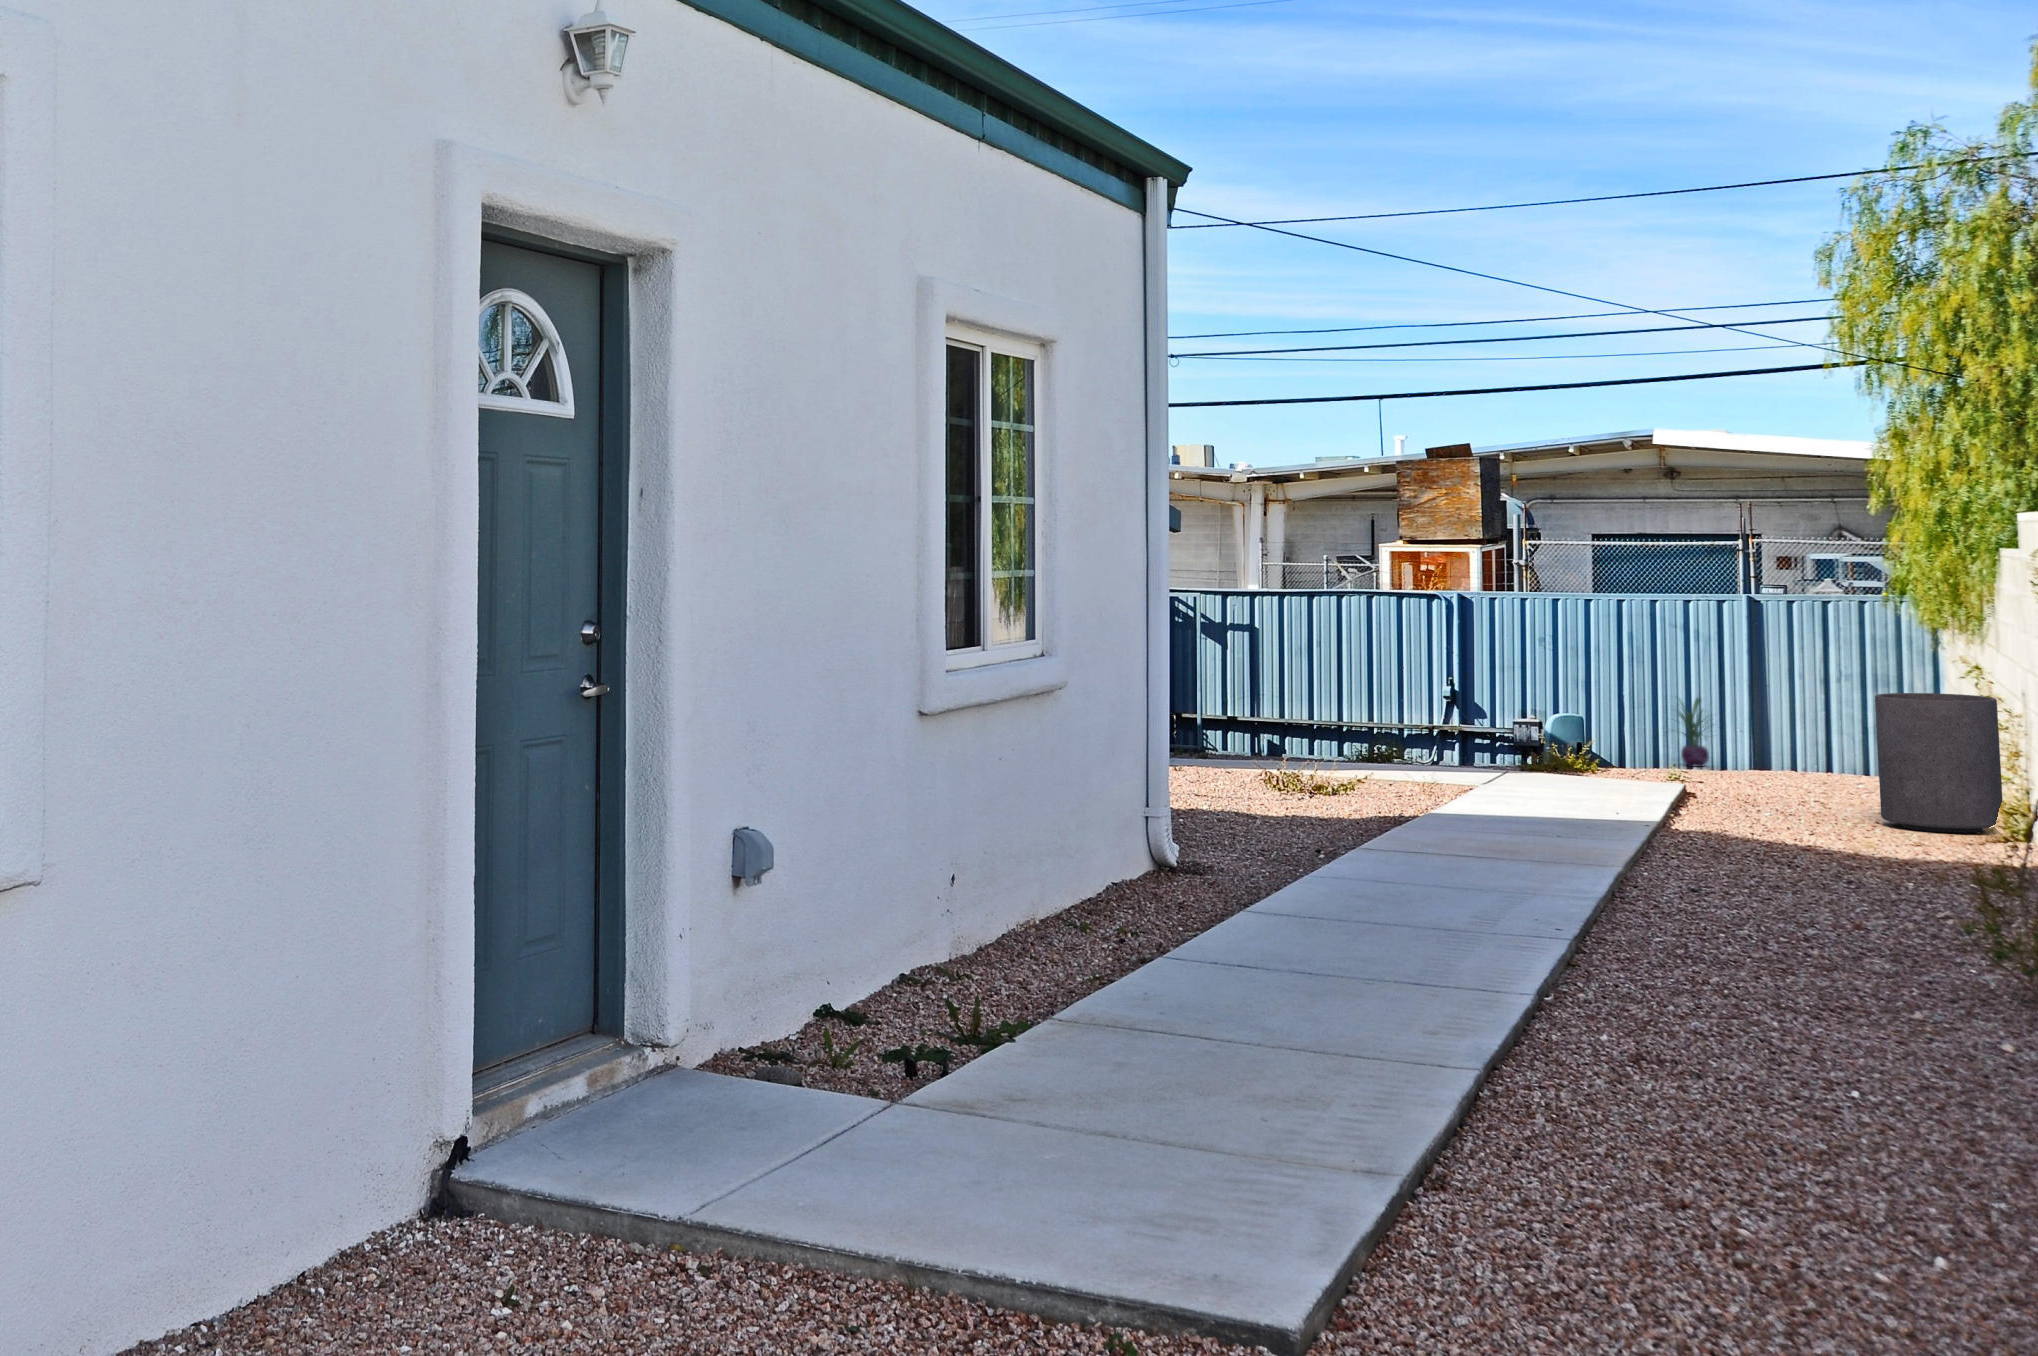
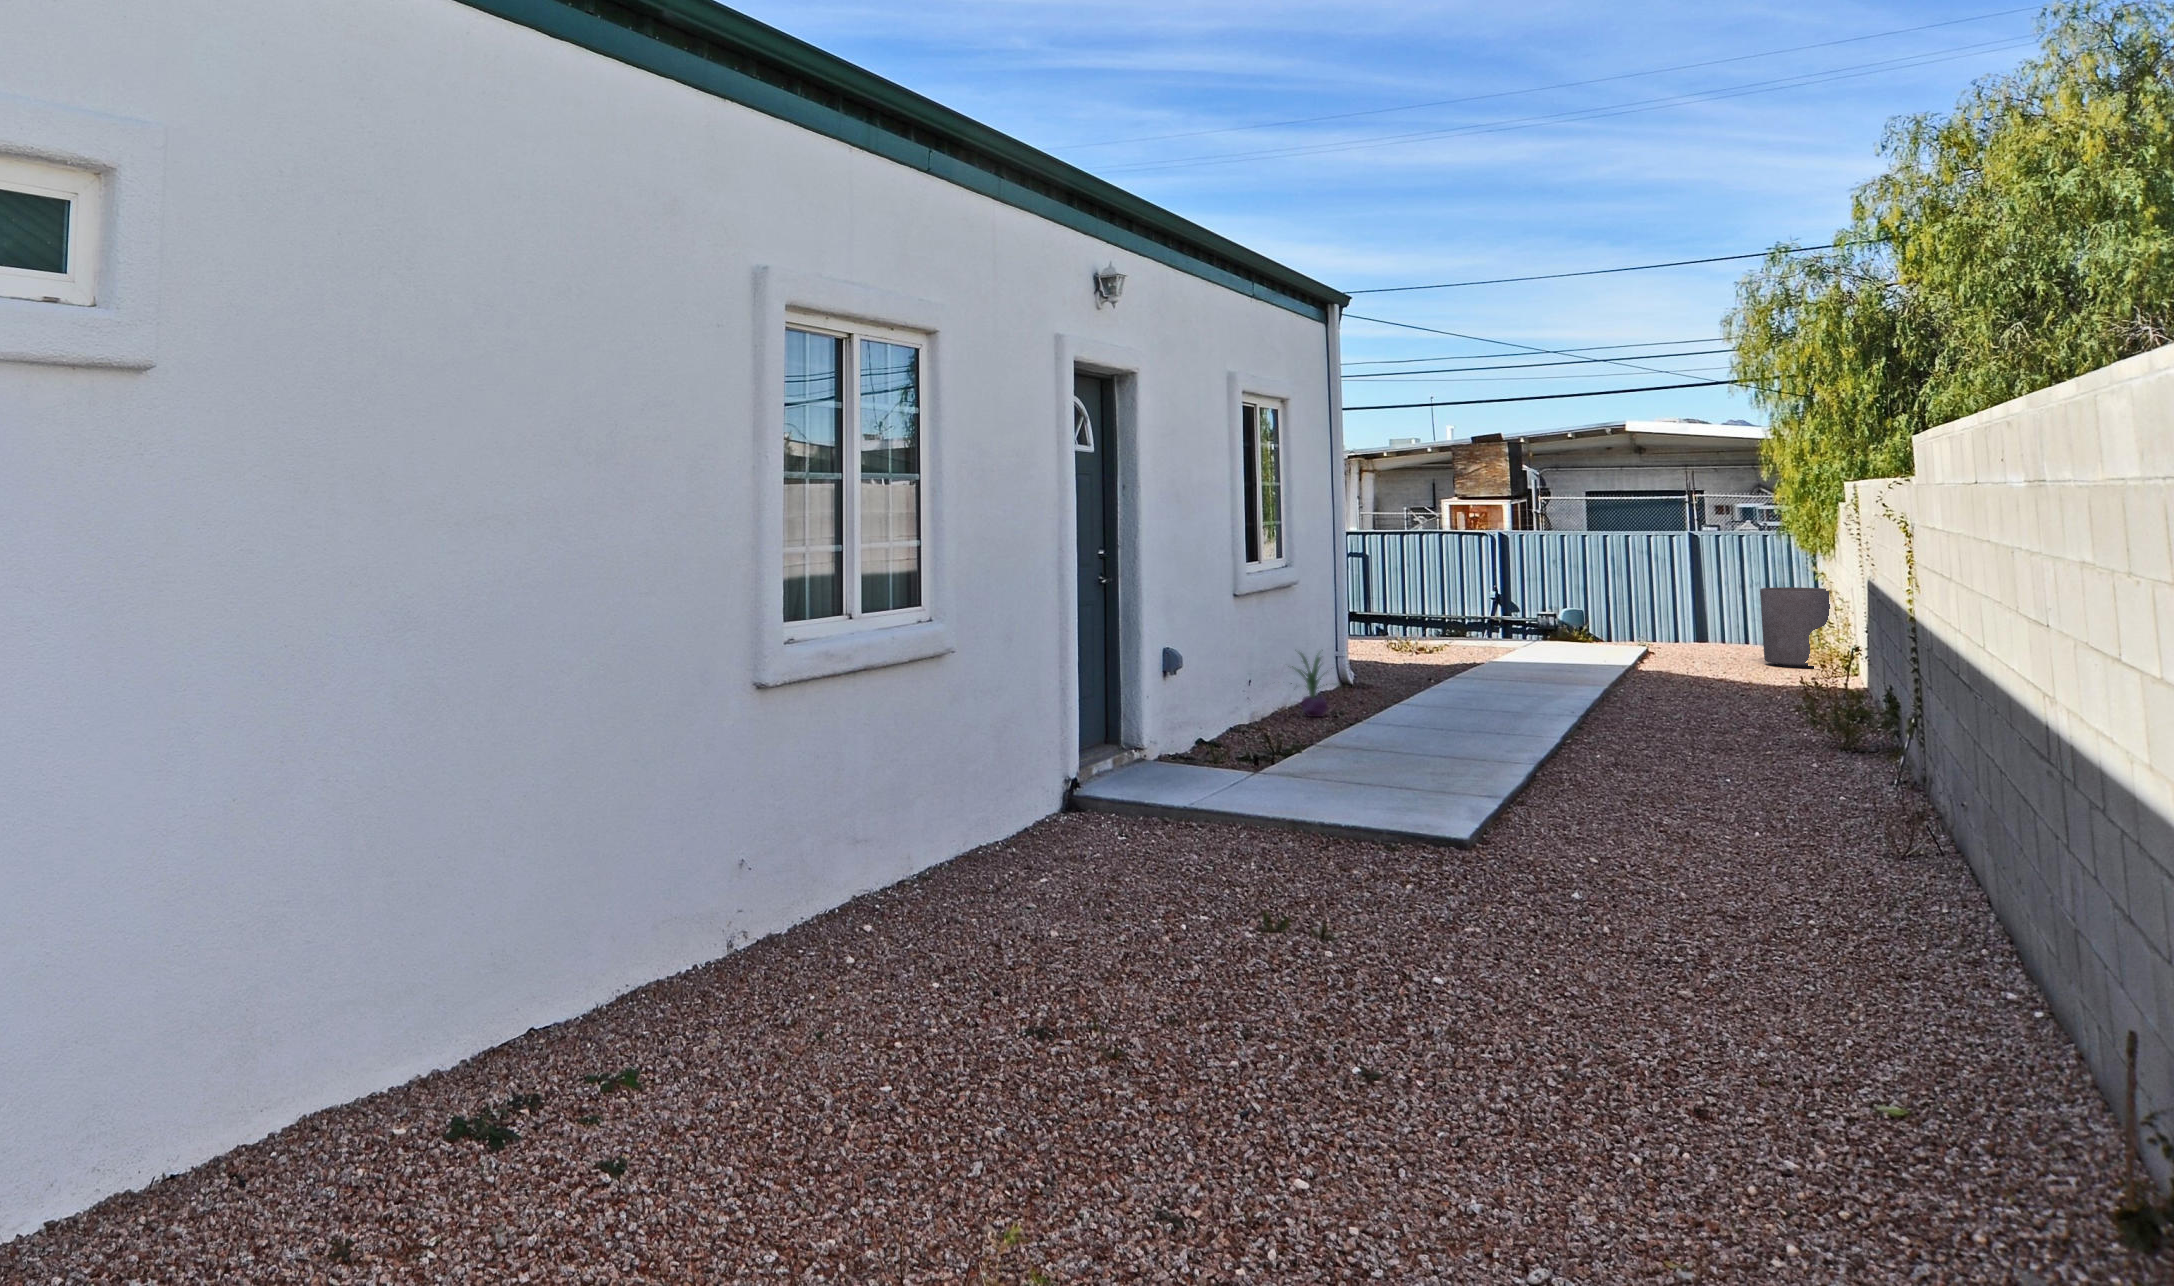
decorative plant: present [1675,698,1709,767] -> present [1288,653,1339,717]

